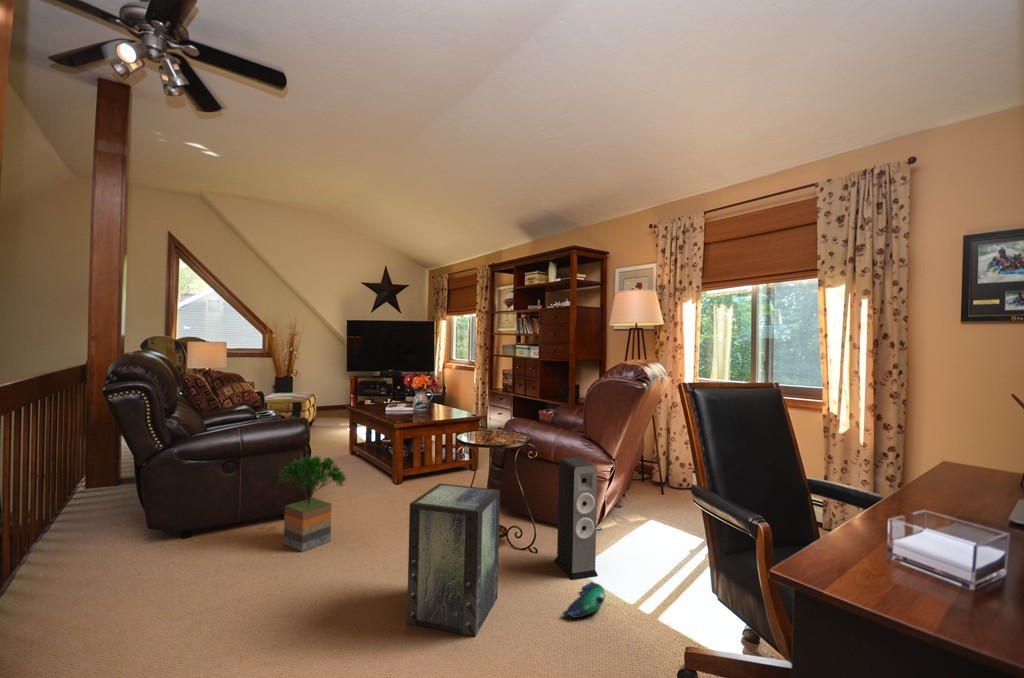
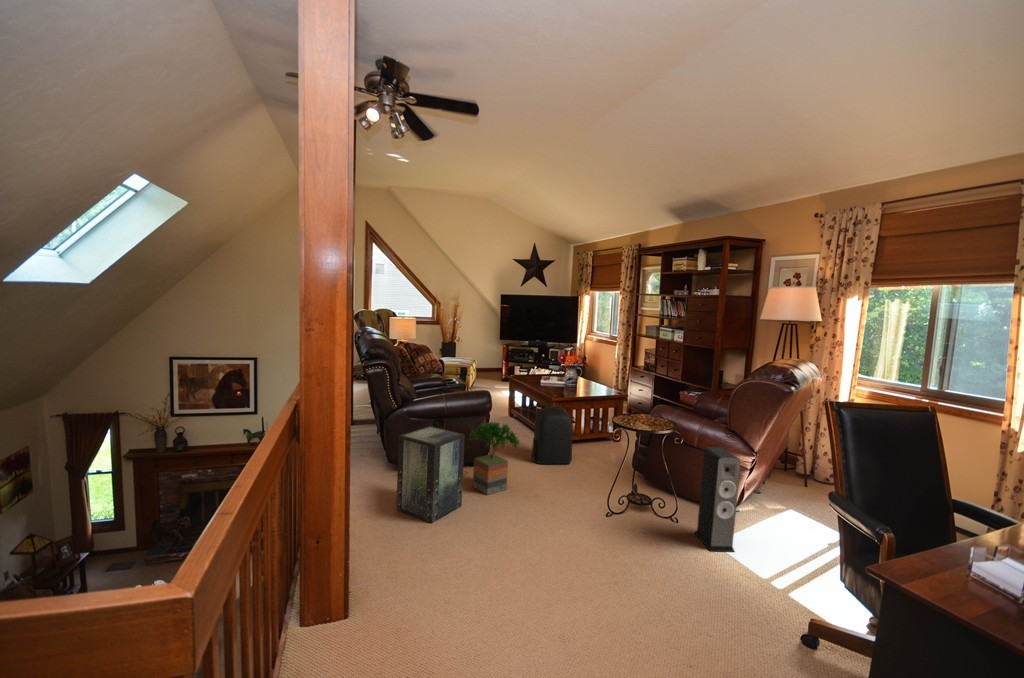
backpack: none [370,430,420,505] -> present [532,405,572,464]
storage box: present [407,483,500,636] -> present [396,426,465,523]
plush toy: present [563,582,605,618] -> none [702,556,741,583]

